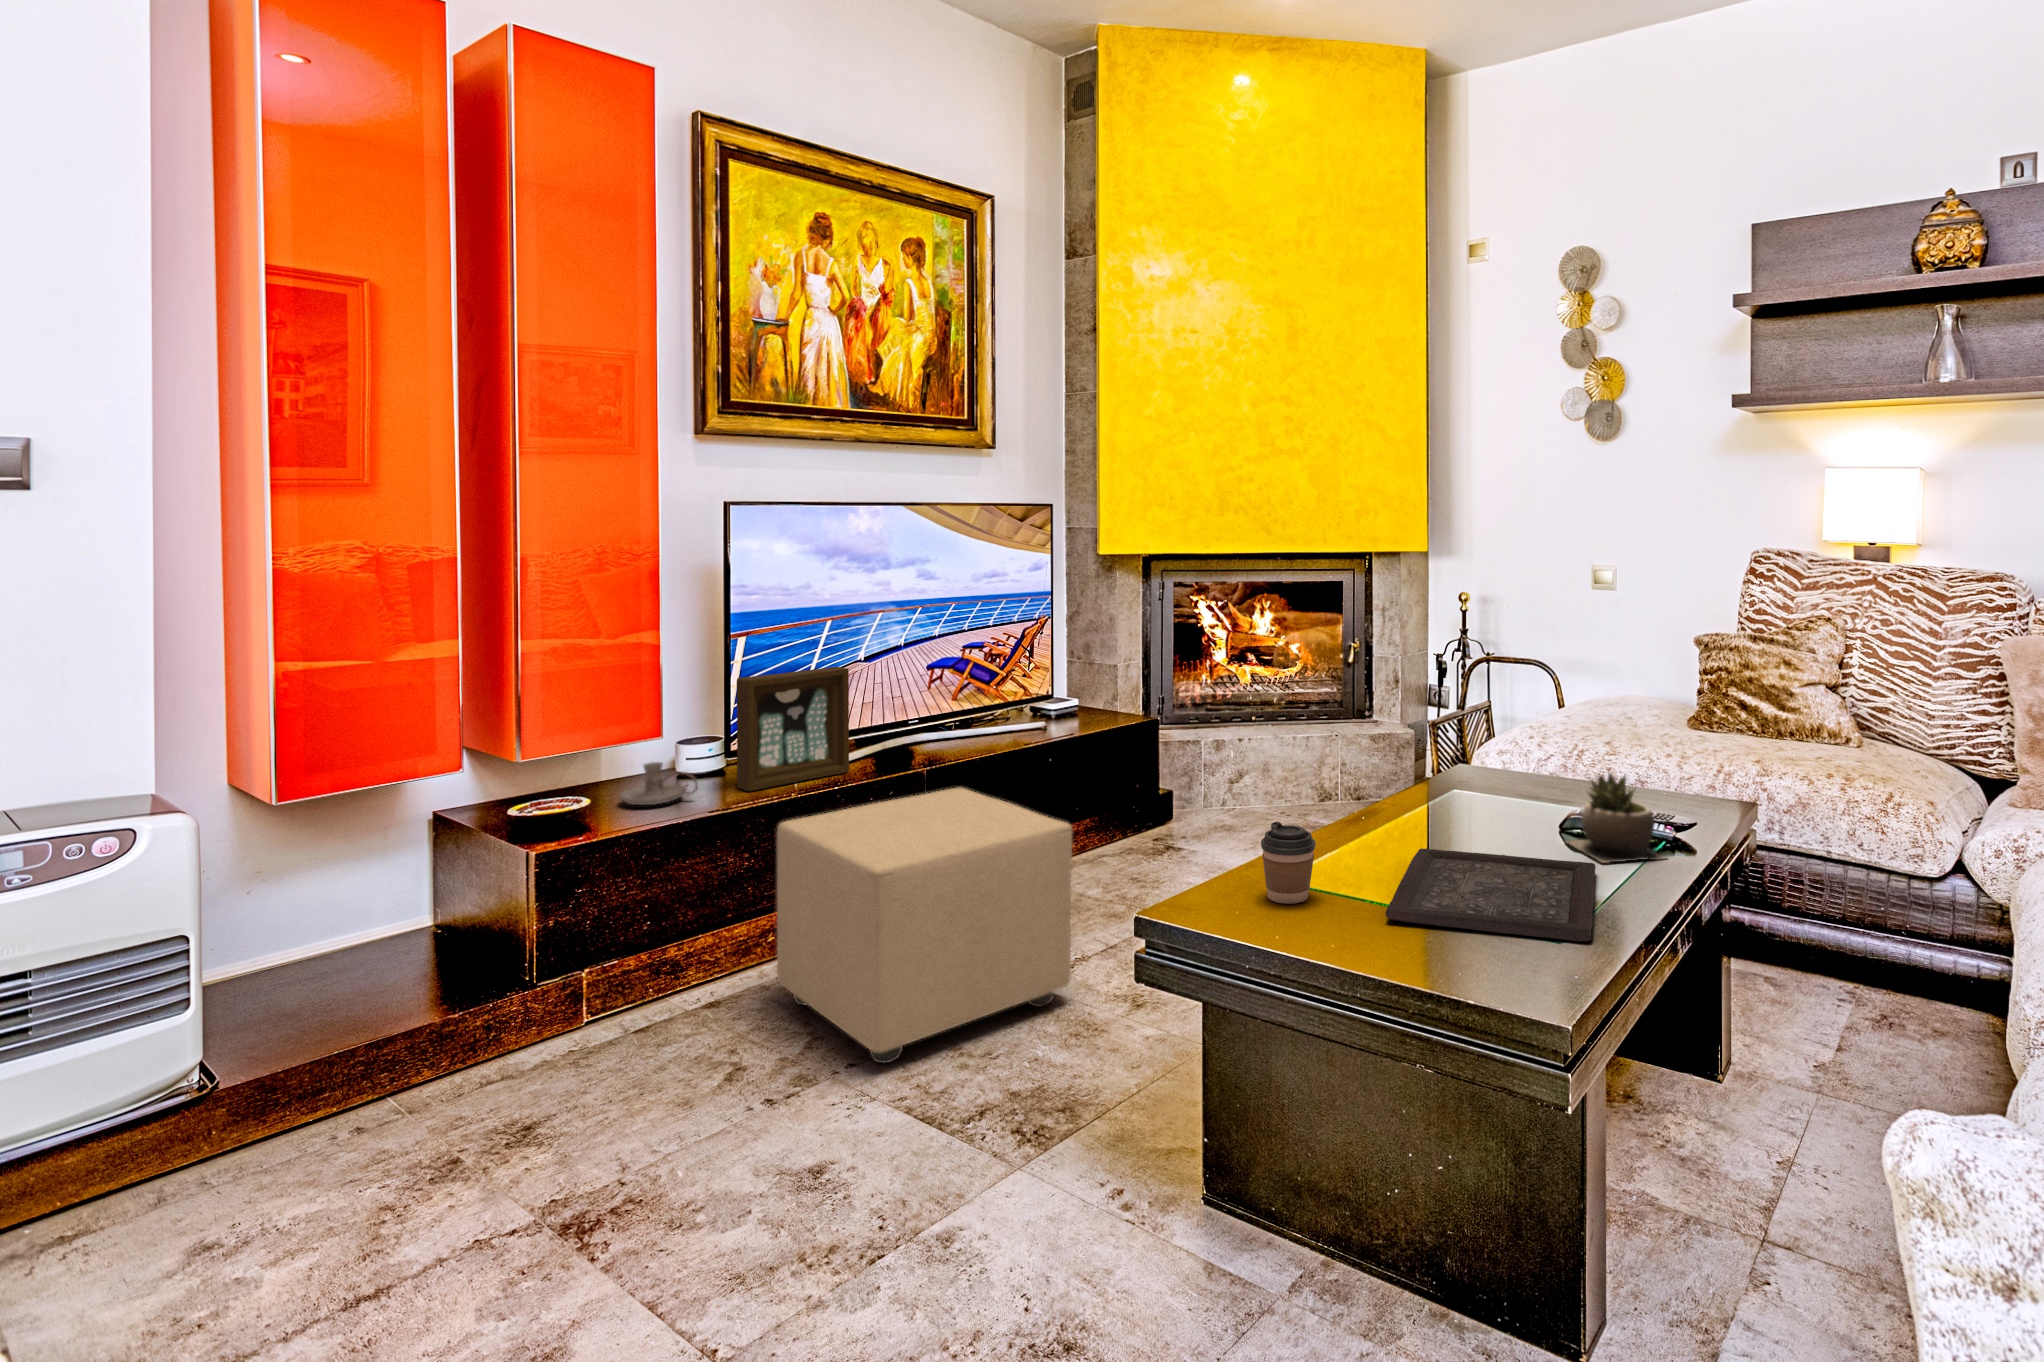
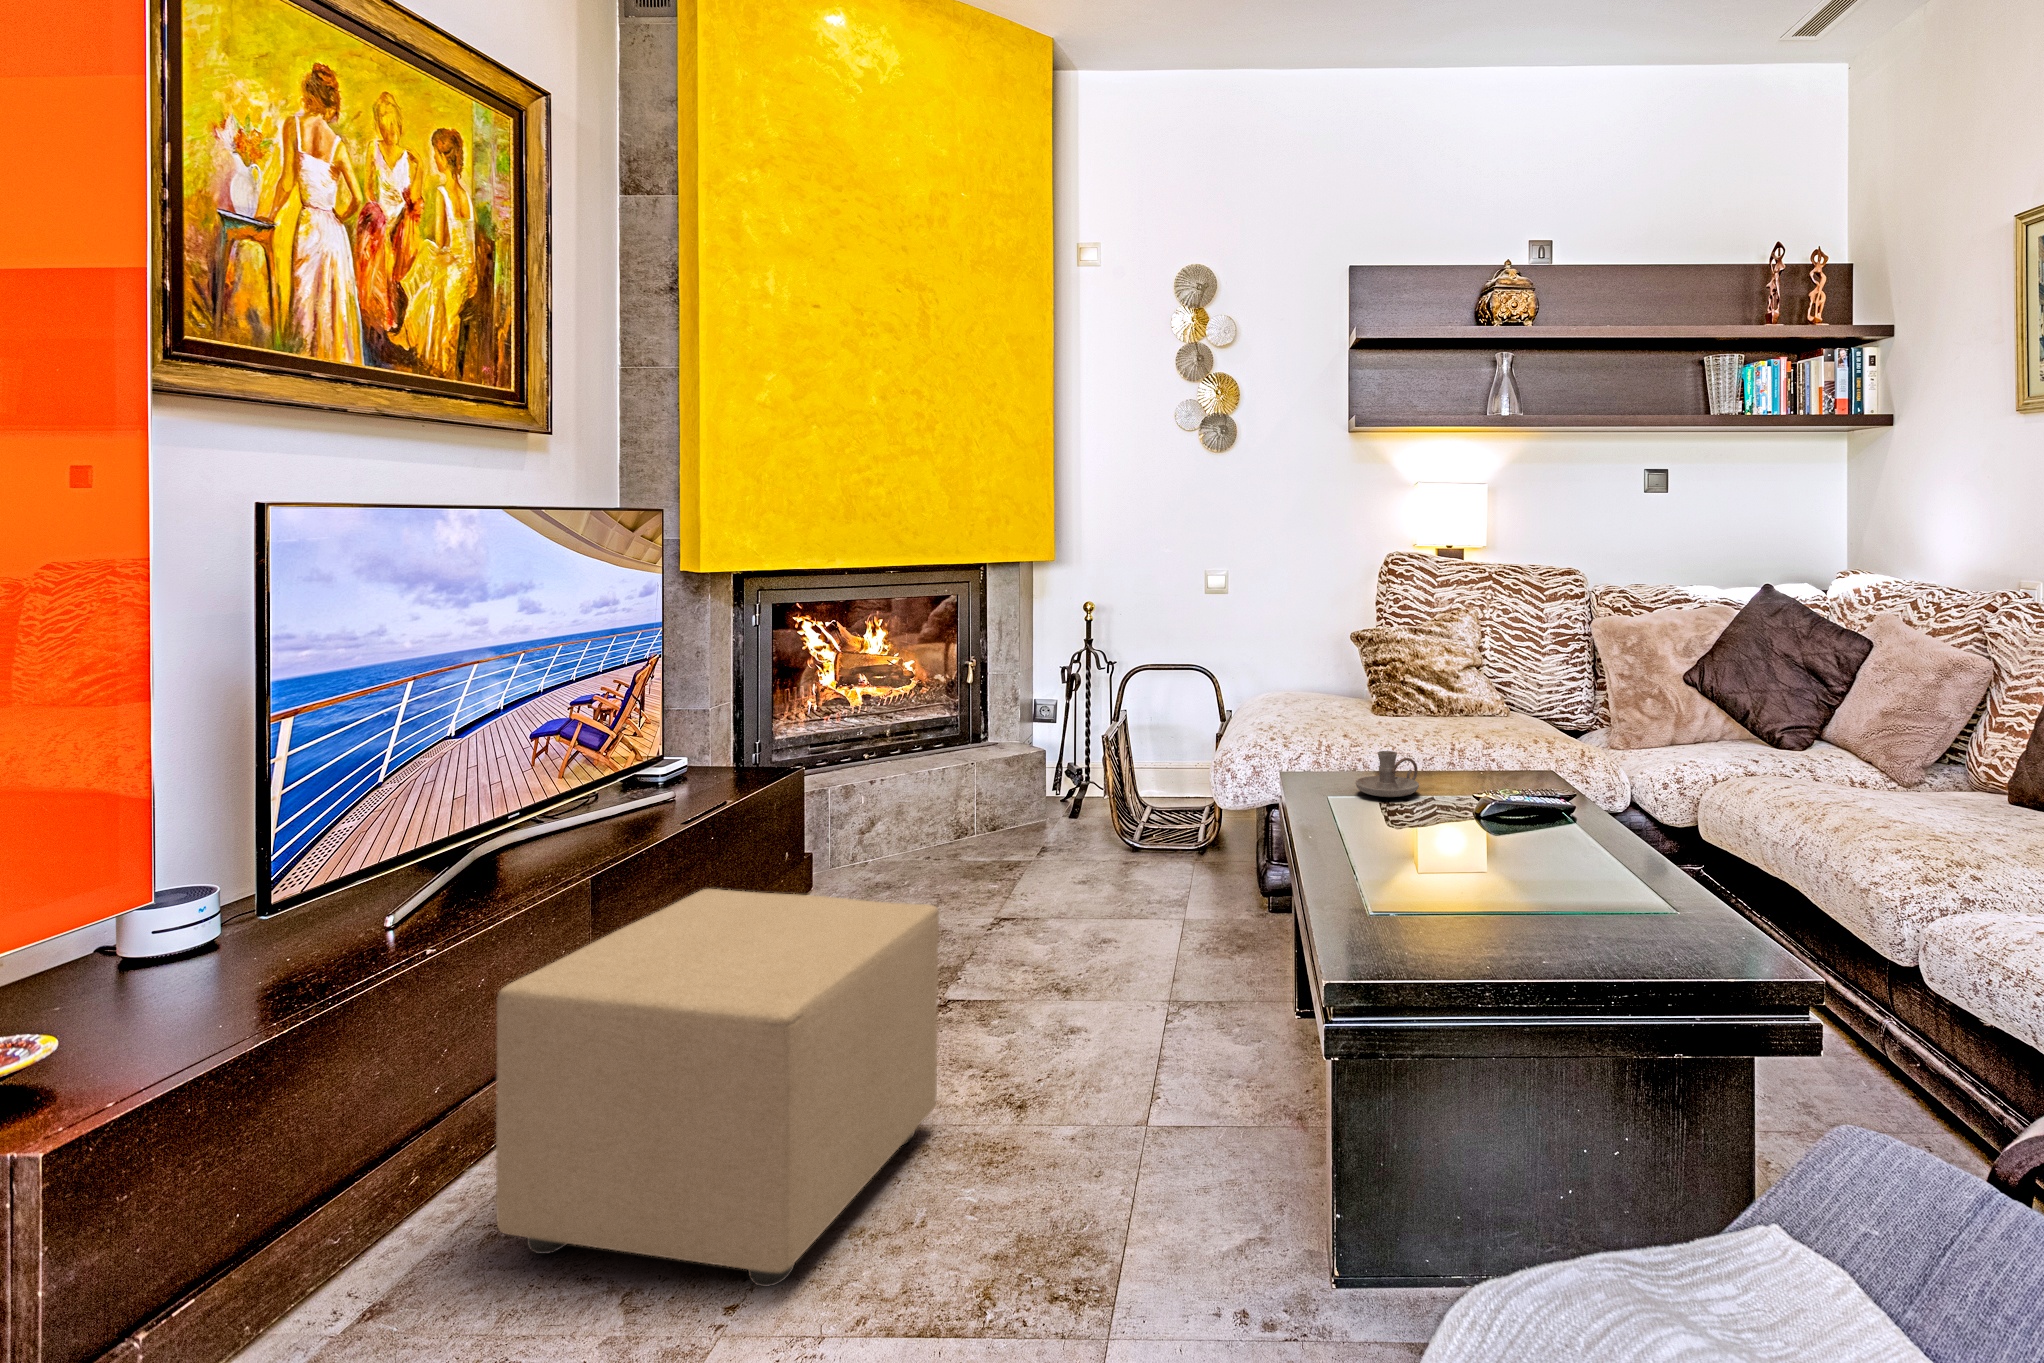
picture frame: present [737,667,849,792] -> none [302,746,471,957]
candle holder: present [621,762,698,805] -> present [1356,751,1419,797]
succulent plant: present [1568,773,1665,863] -> none [1497,755,1591,840]
coffee cup: present [1261,822,1316,904] -> none [1365,848,1424,934]
tray: present [1385,848,1596,941] -> none [1425,841,1689,925]

